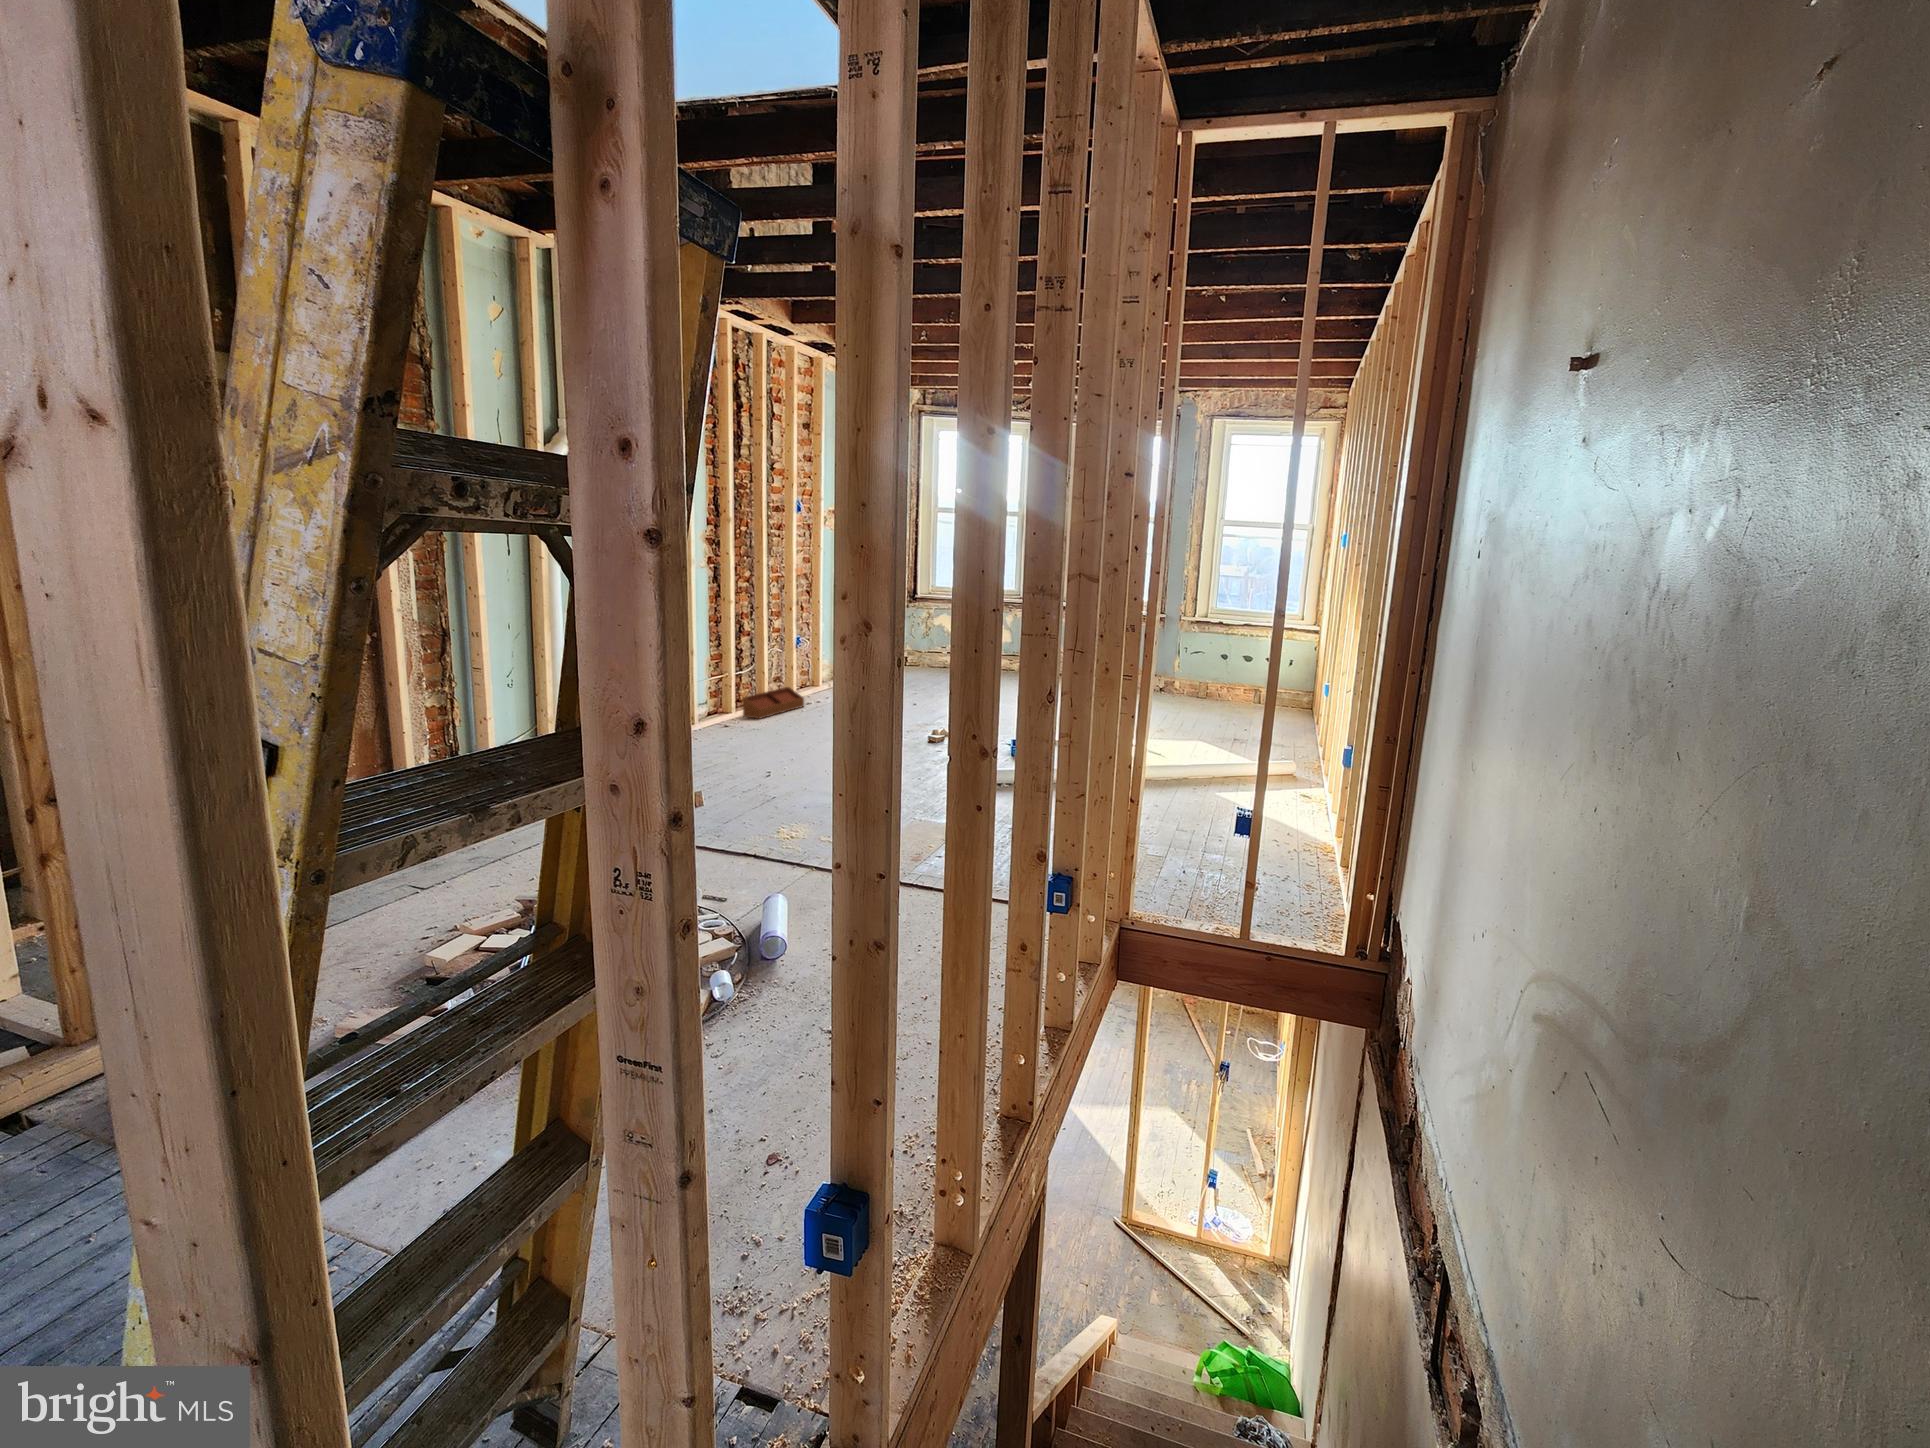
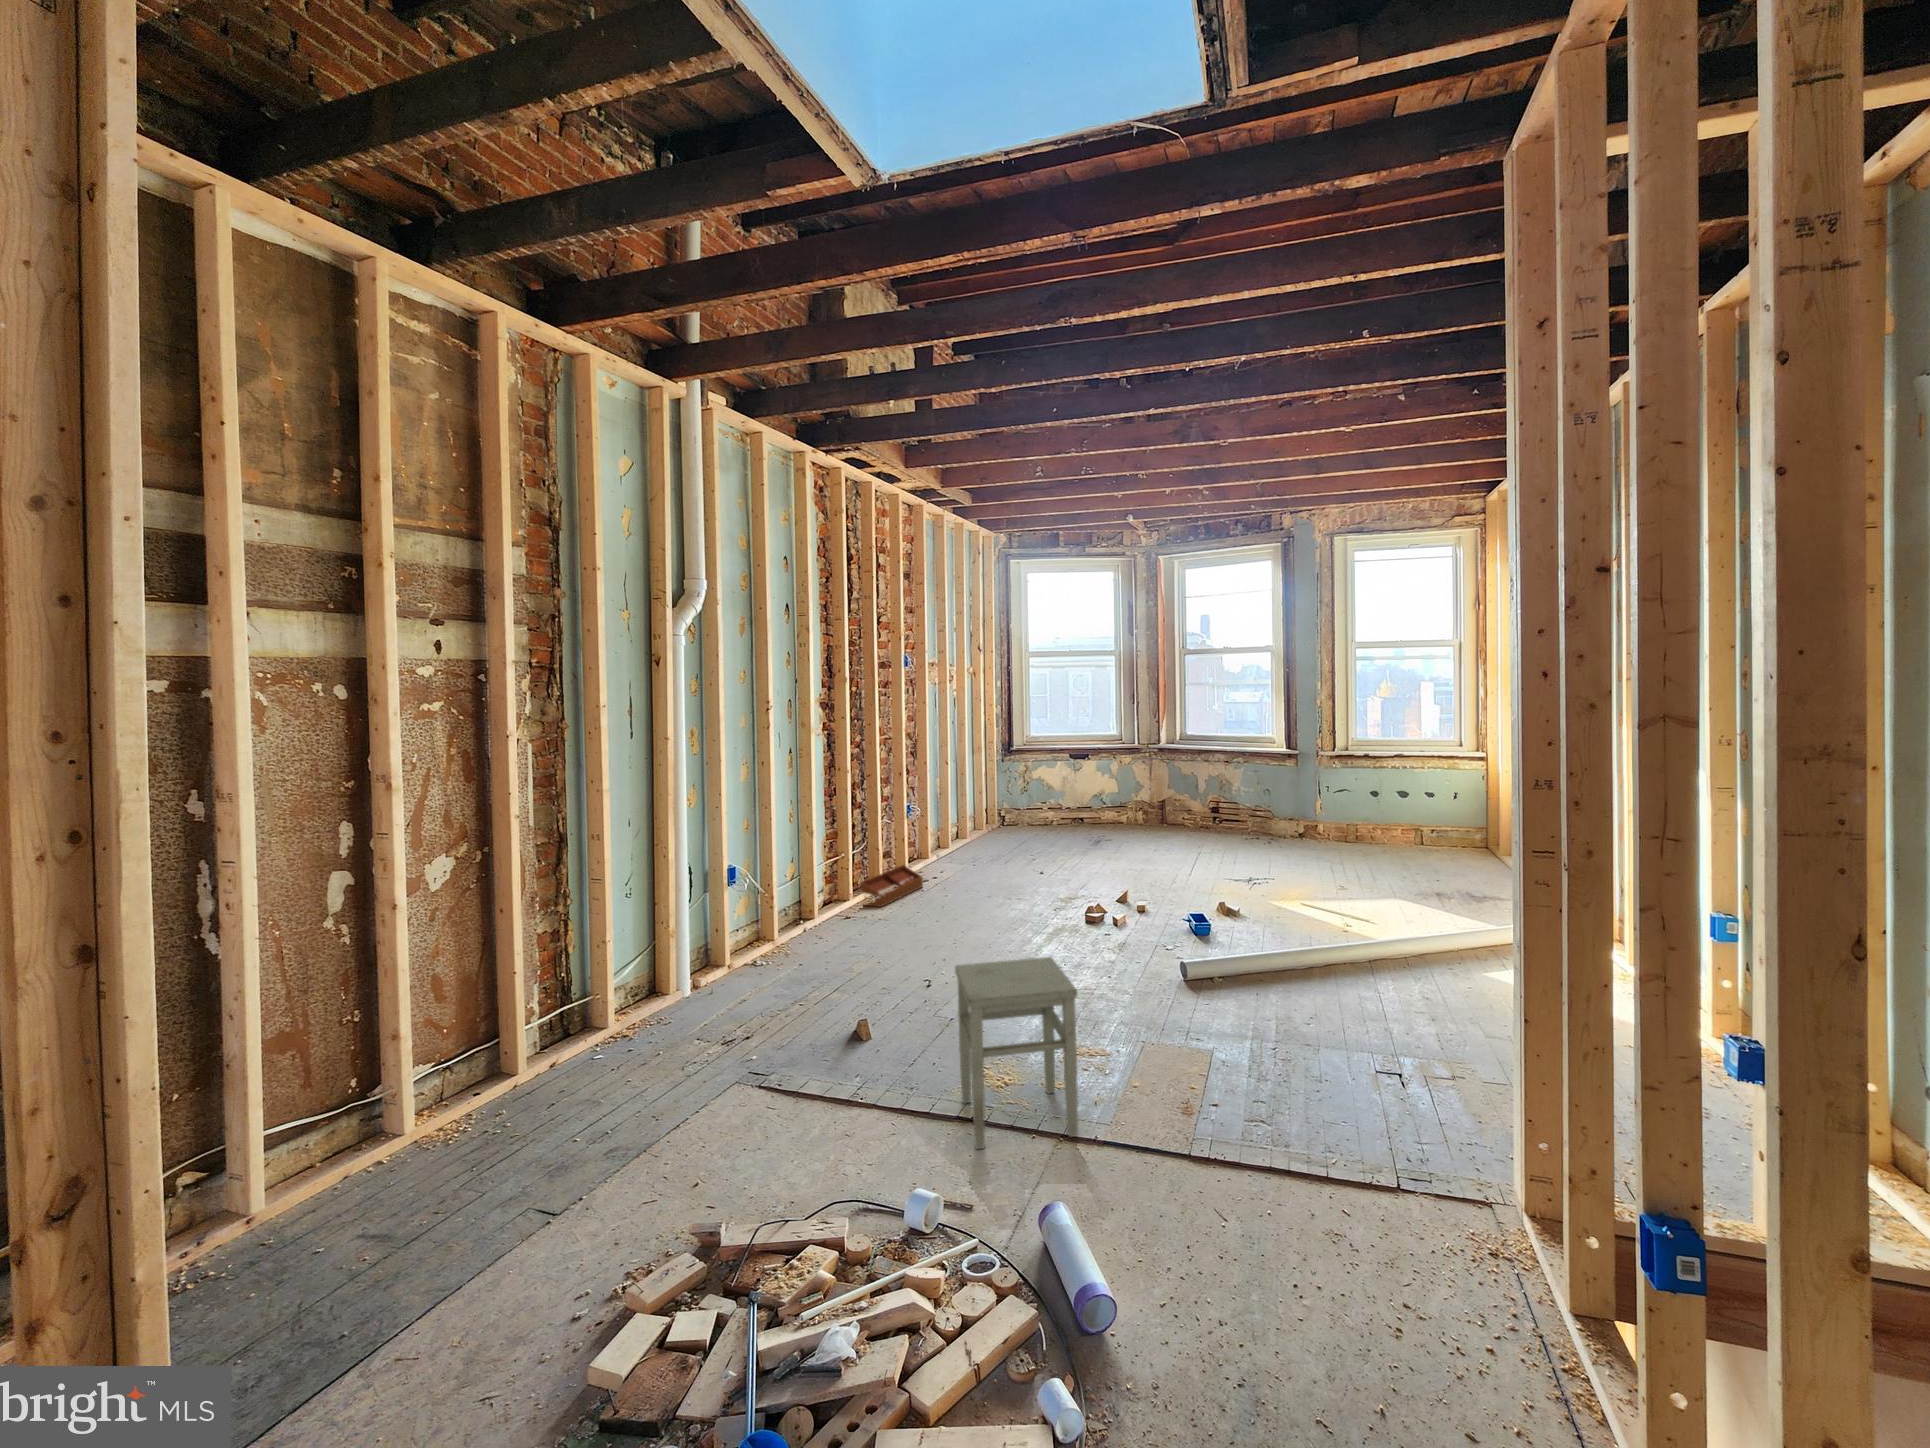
stool: none [731,747,819,873] -> present [955,957,1078,1149]

